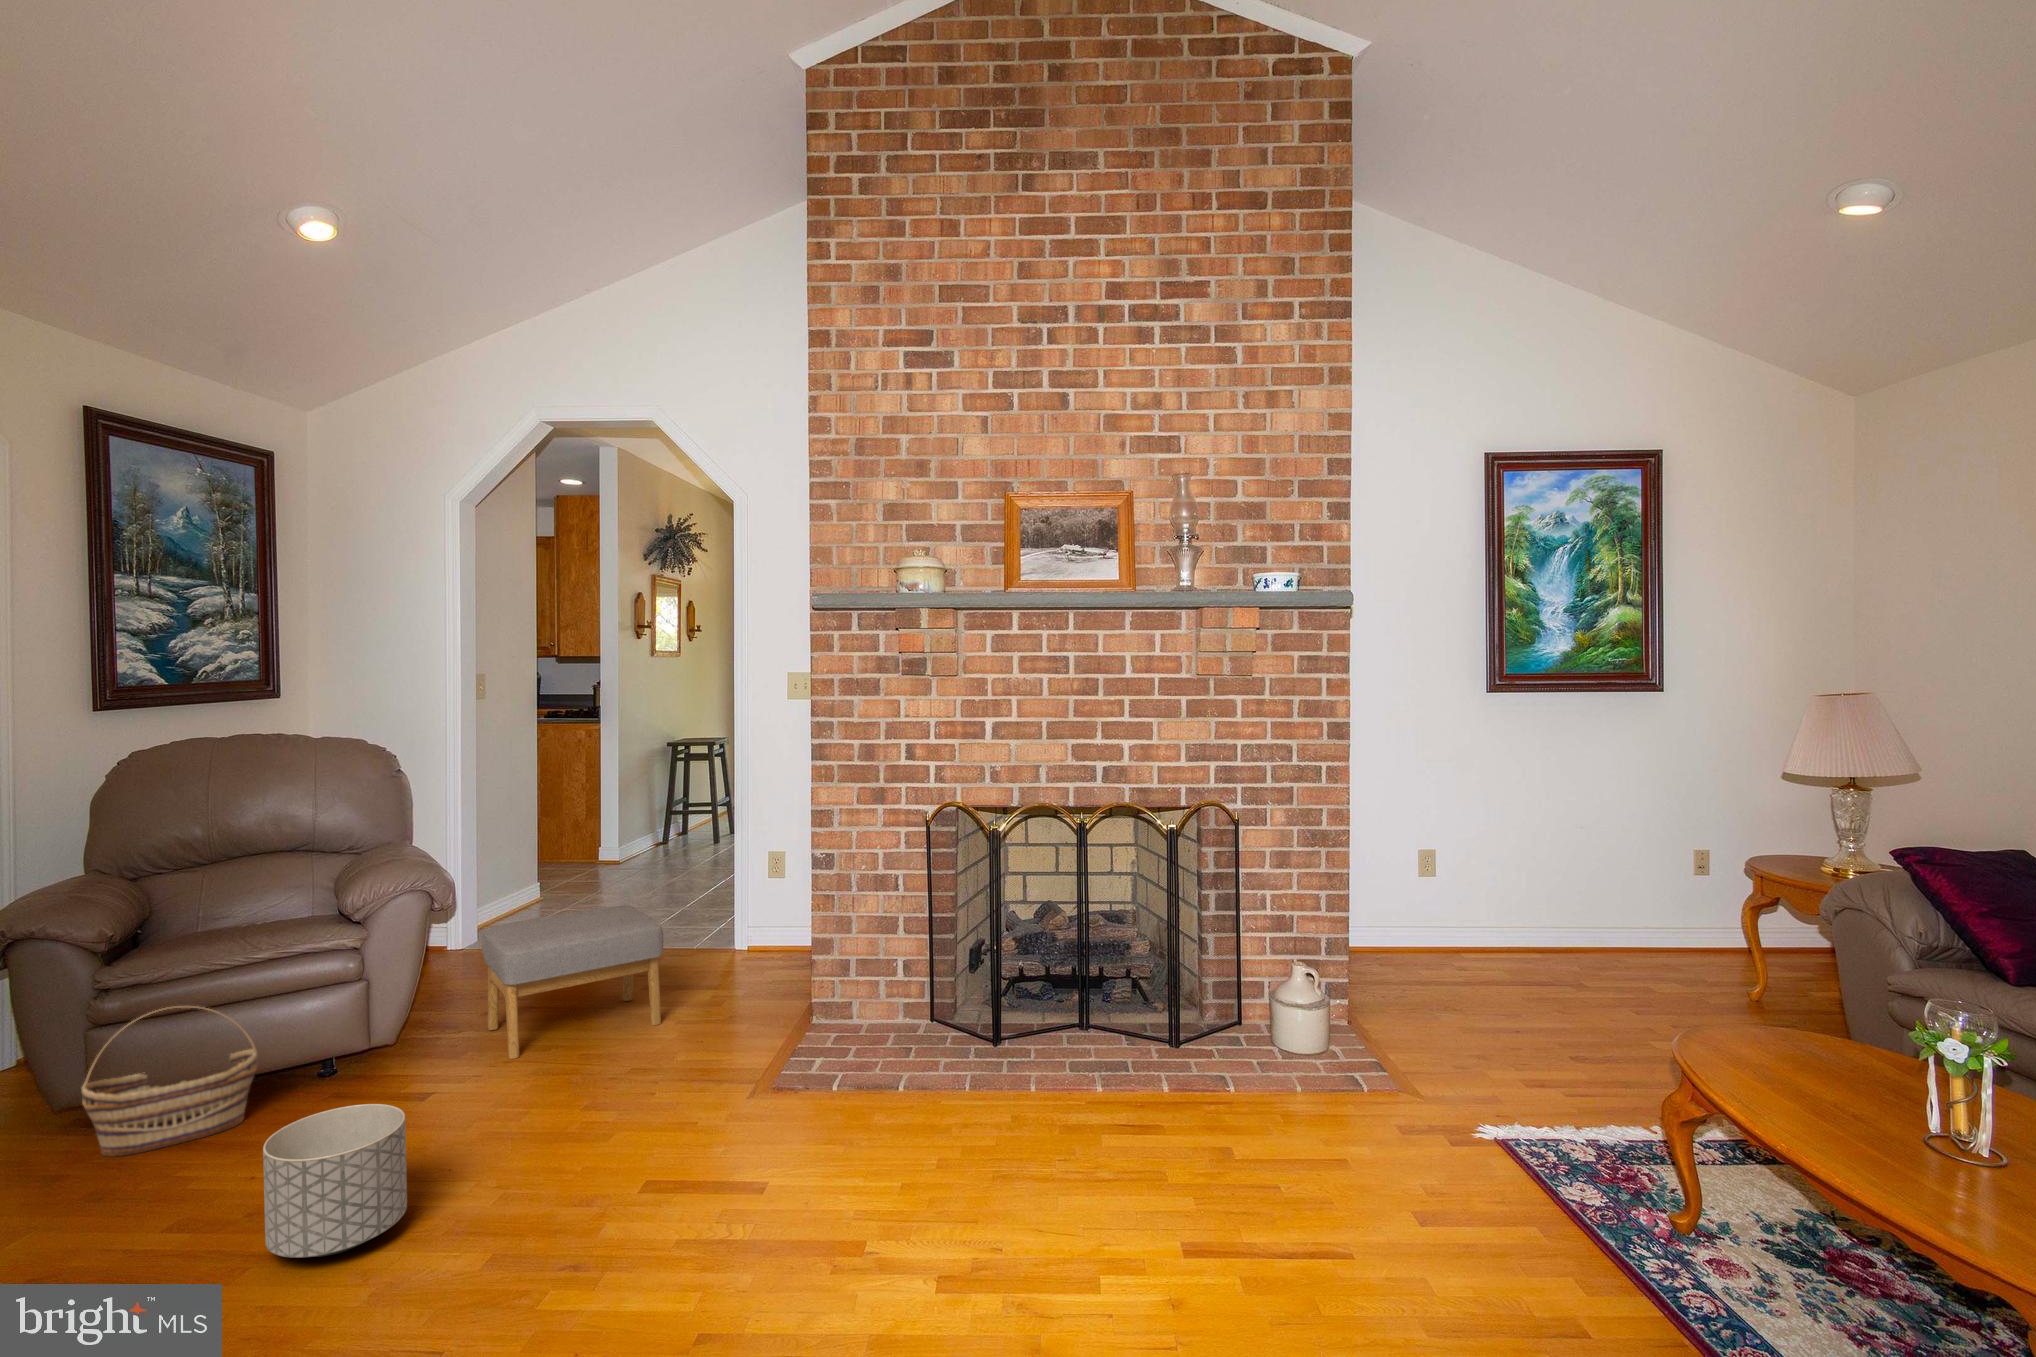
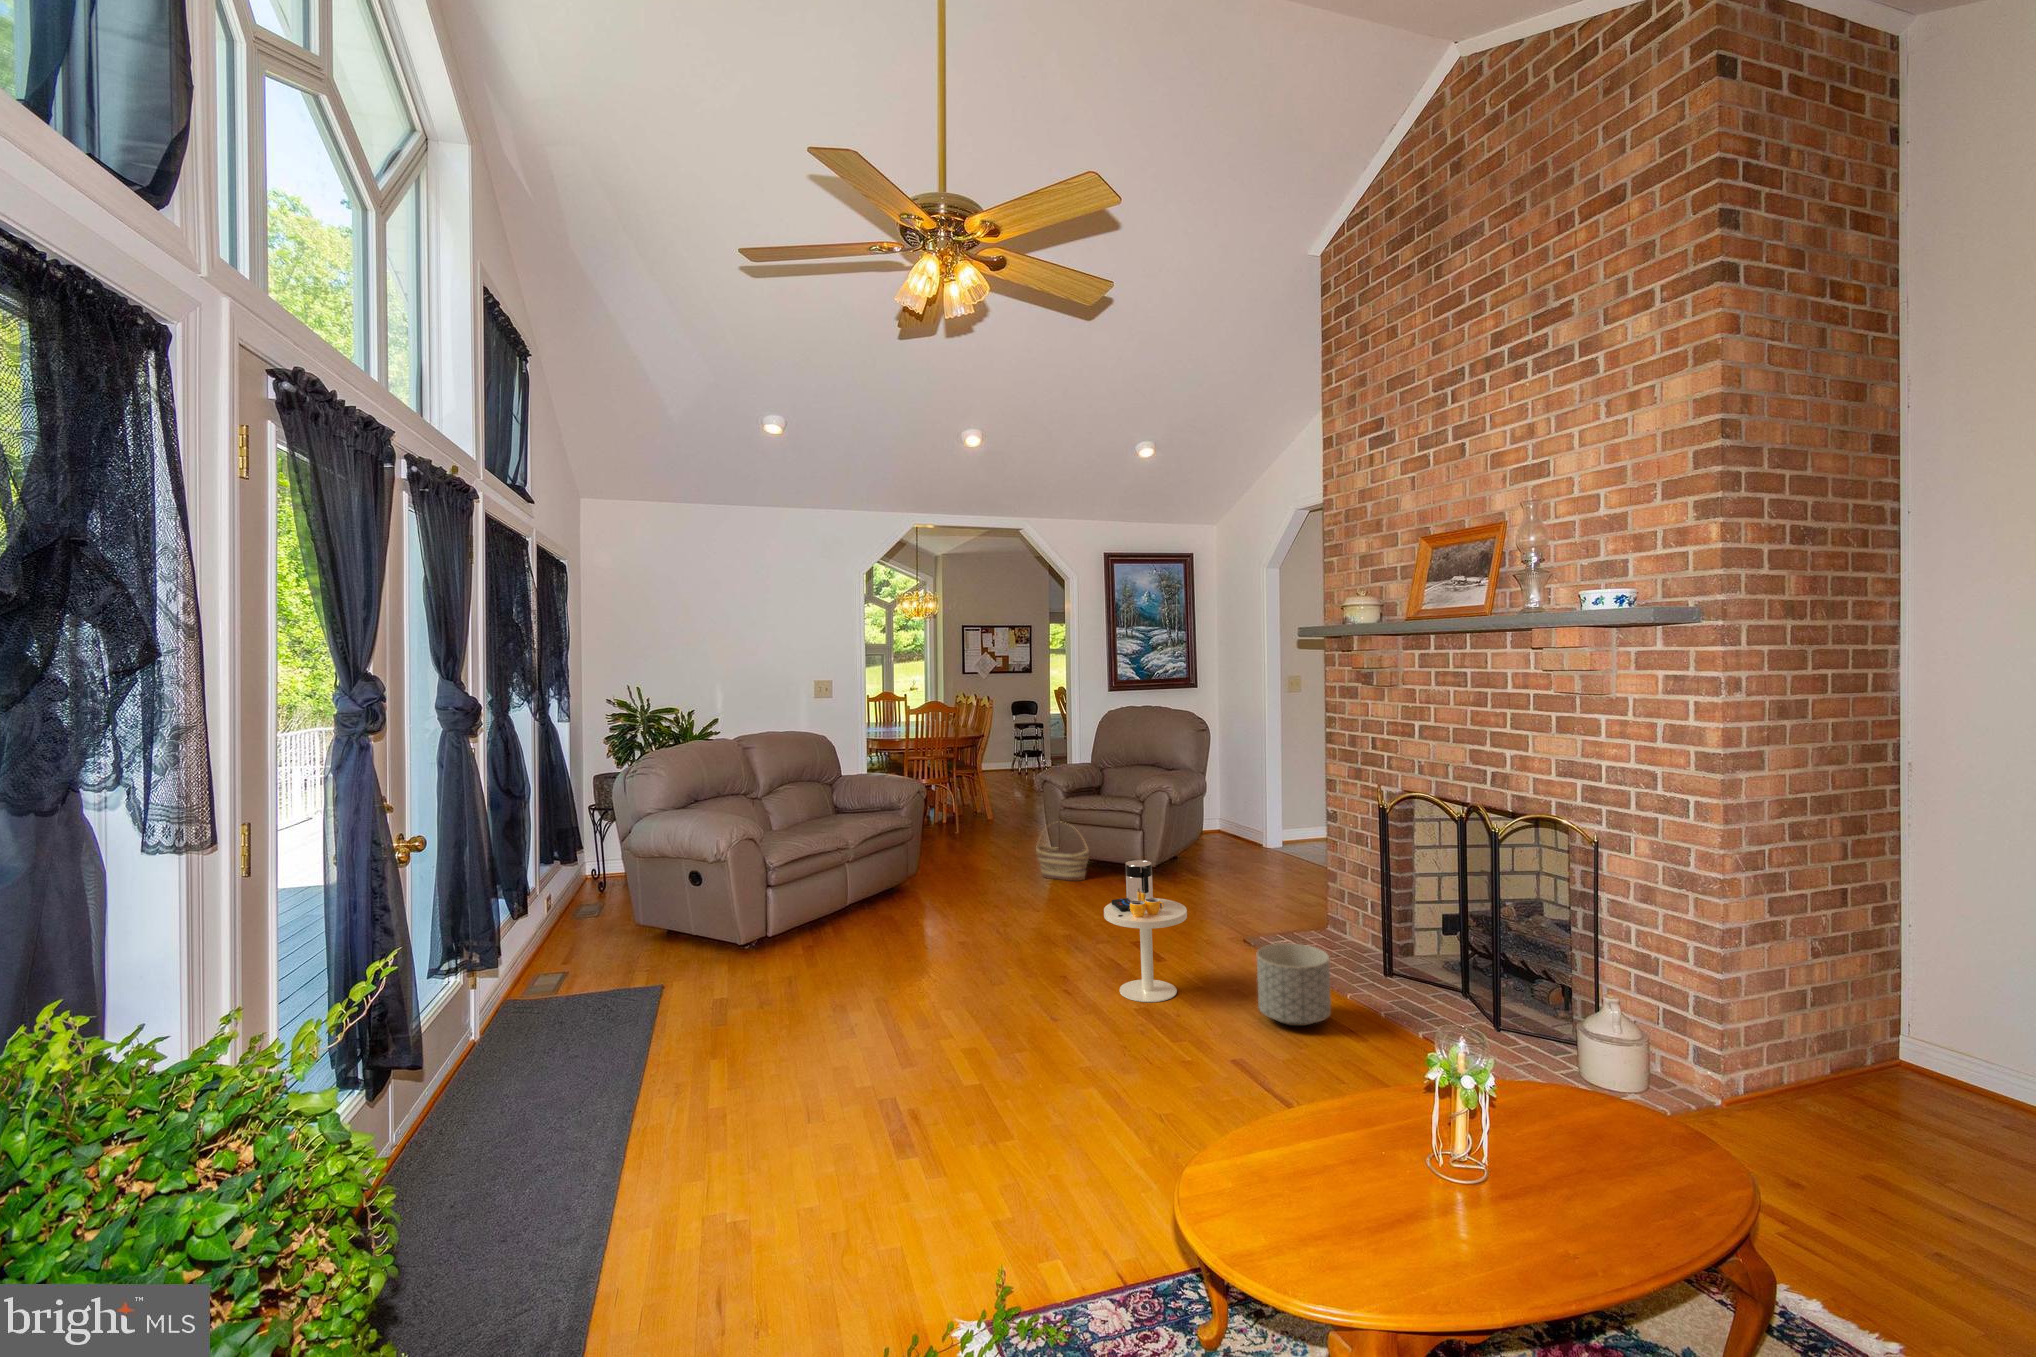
footstool: present [482,905,663,1059] -> none [1183,822,1286,902]
side table: none [785,981,934,1242] -> present [1104,860,1187,1002]
planter: present [263,1104,407,1258] -> present [1257,943,1331,1026]

